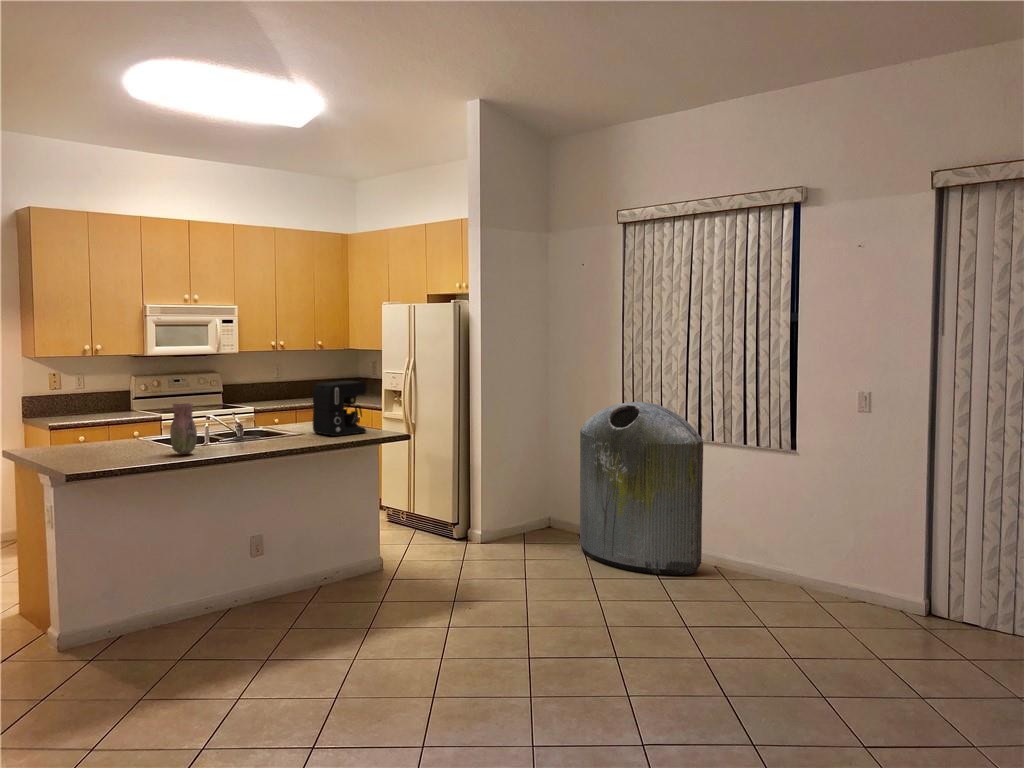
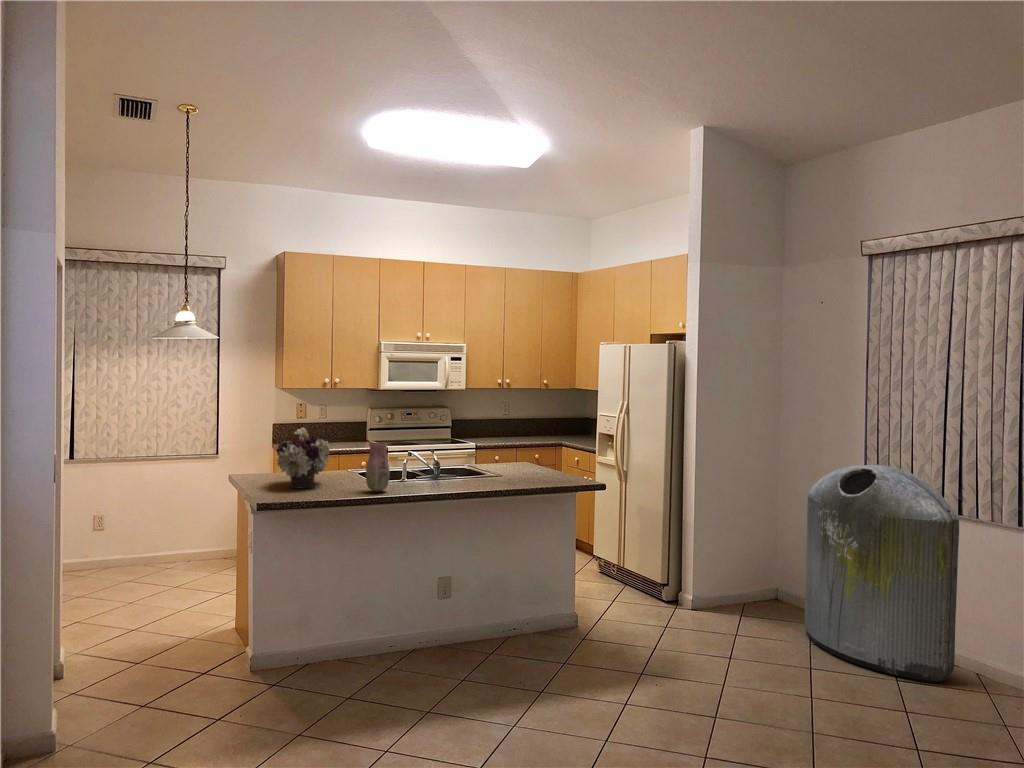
coffee maker: present [313,381,366,436] -> none [509,425,563,482]
flower arrangement: none [61,392,125,457] -> present [276,428,330,488]

